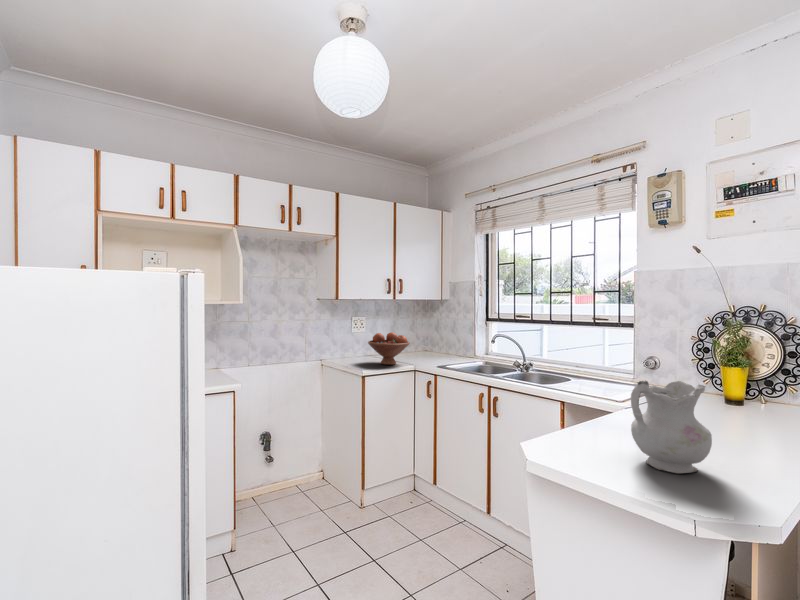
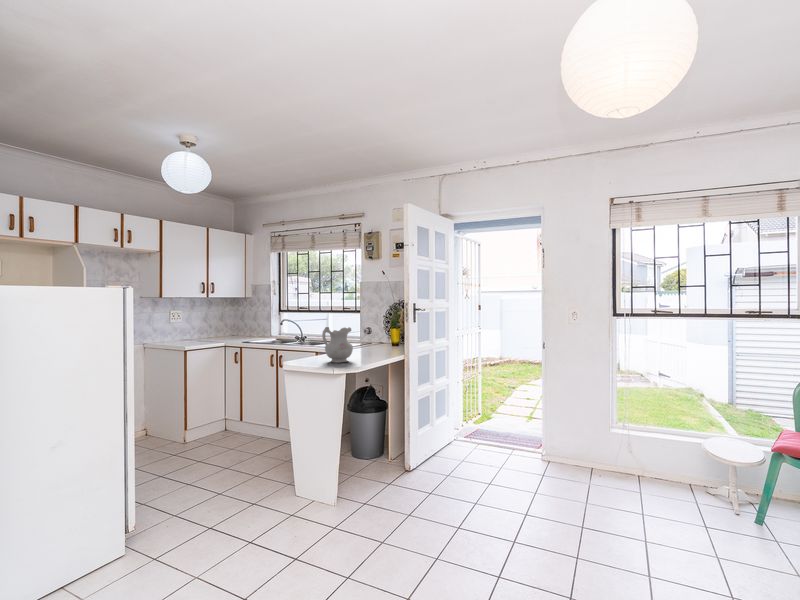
fruit bowl: present [368,332,410,365] -> none [188,321,221,344]

